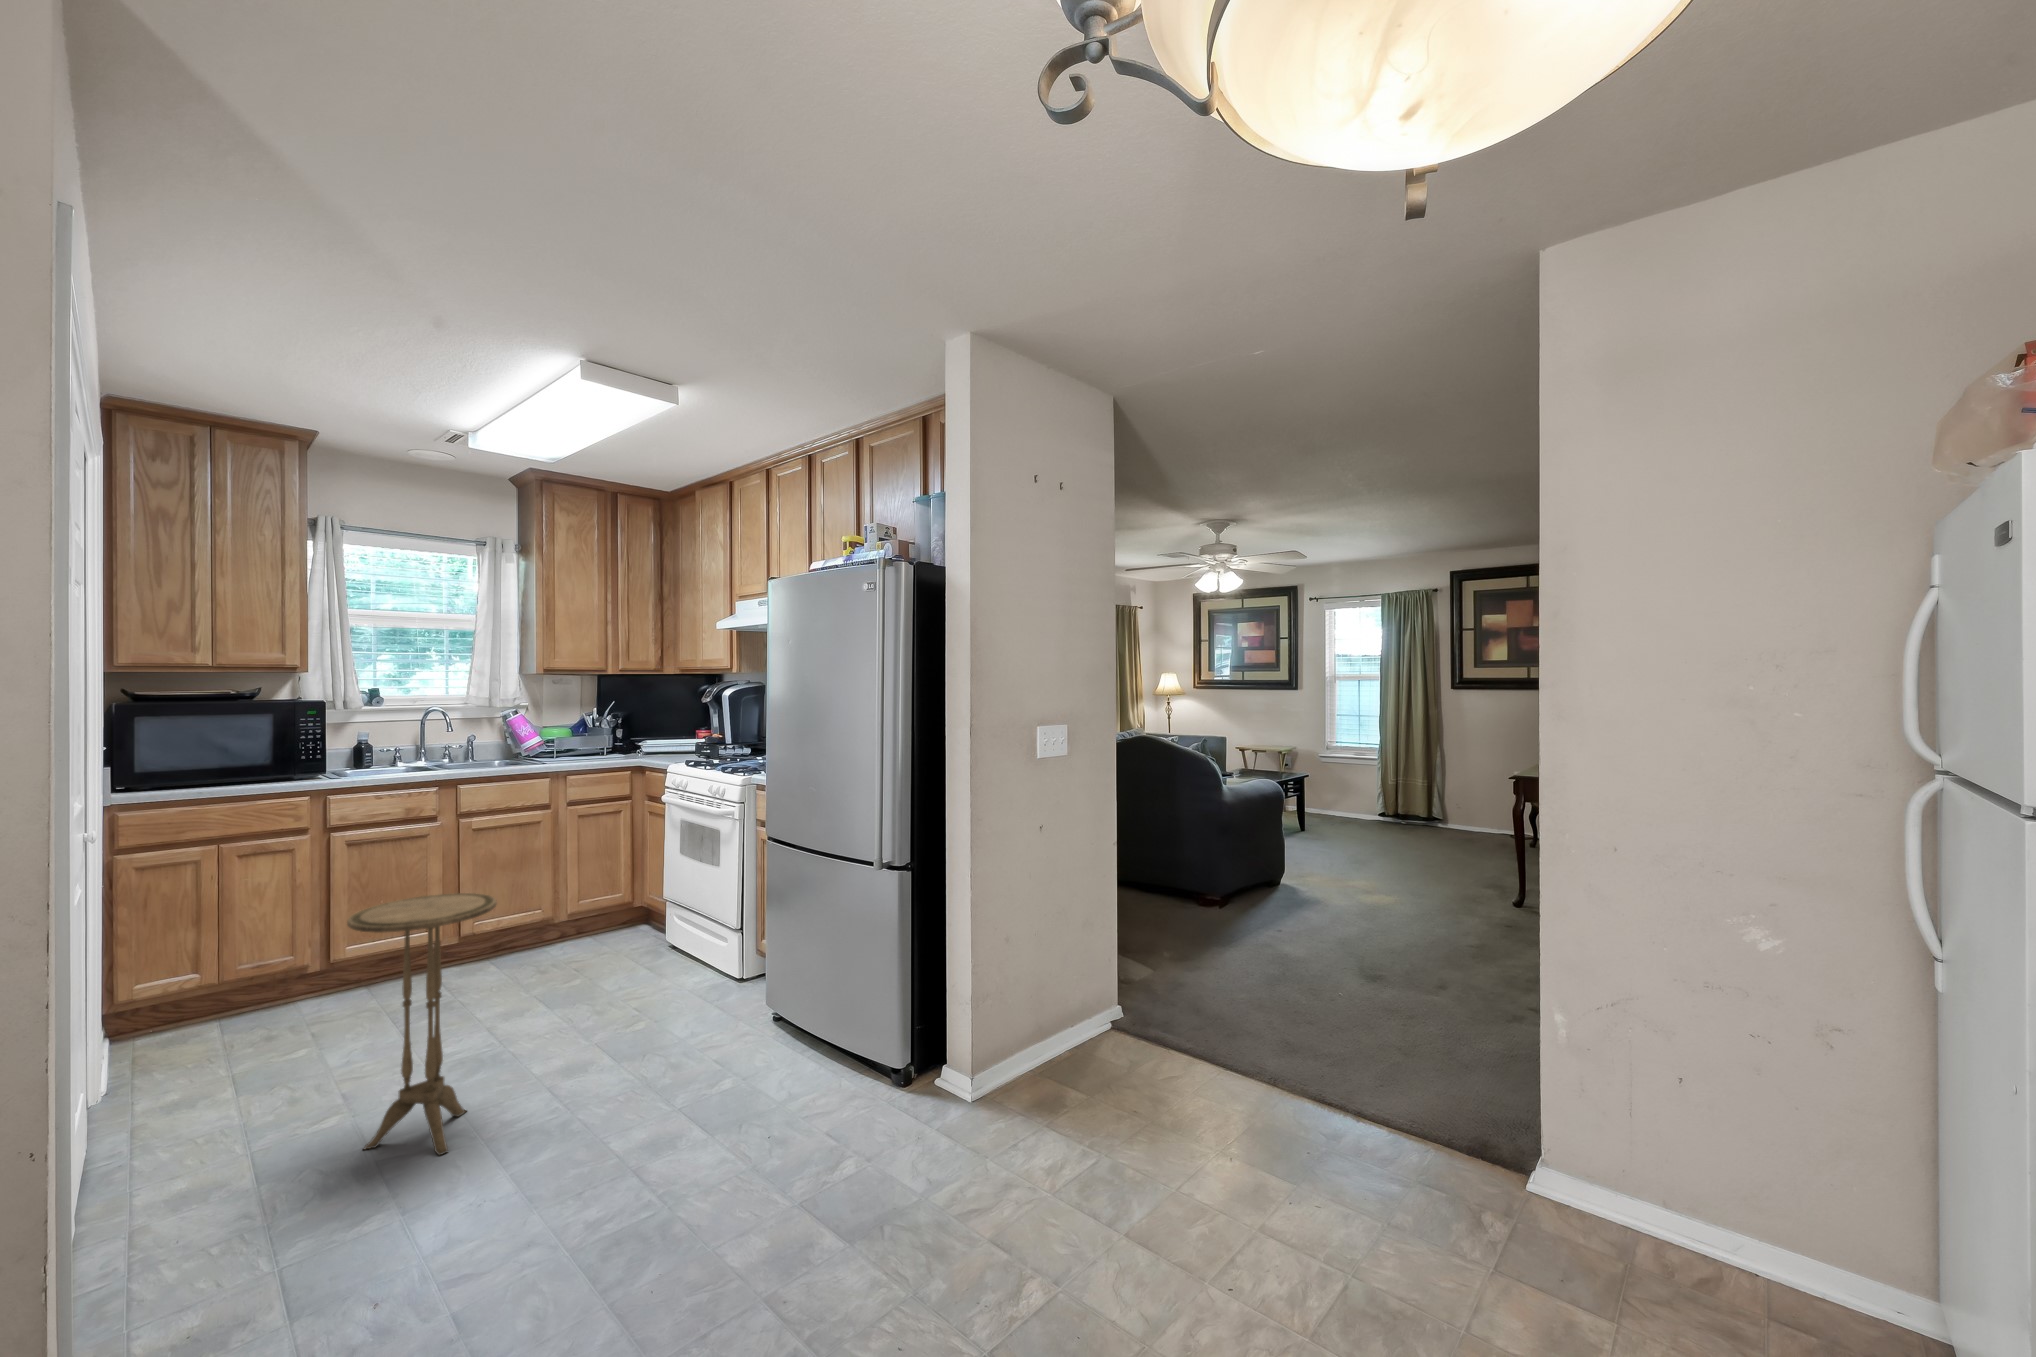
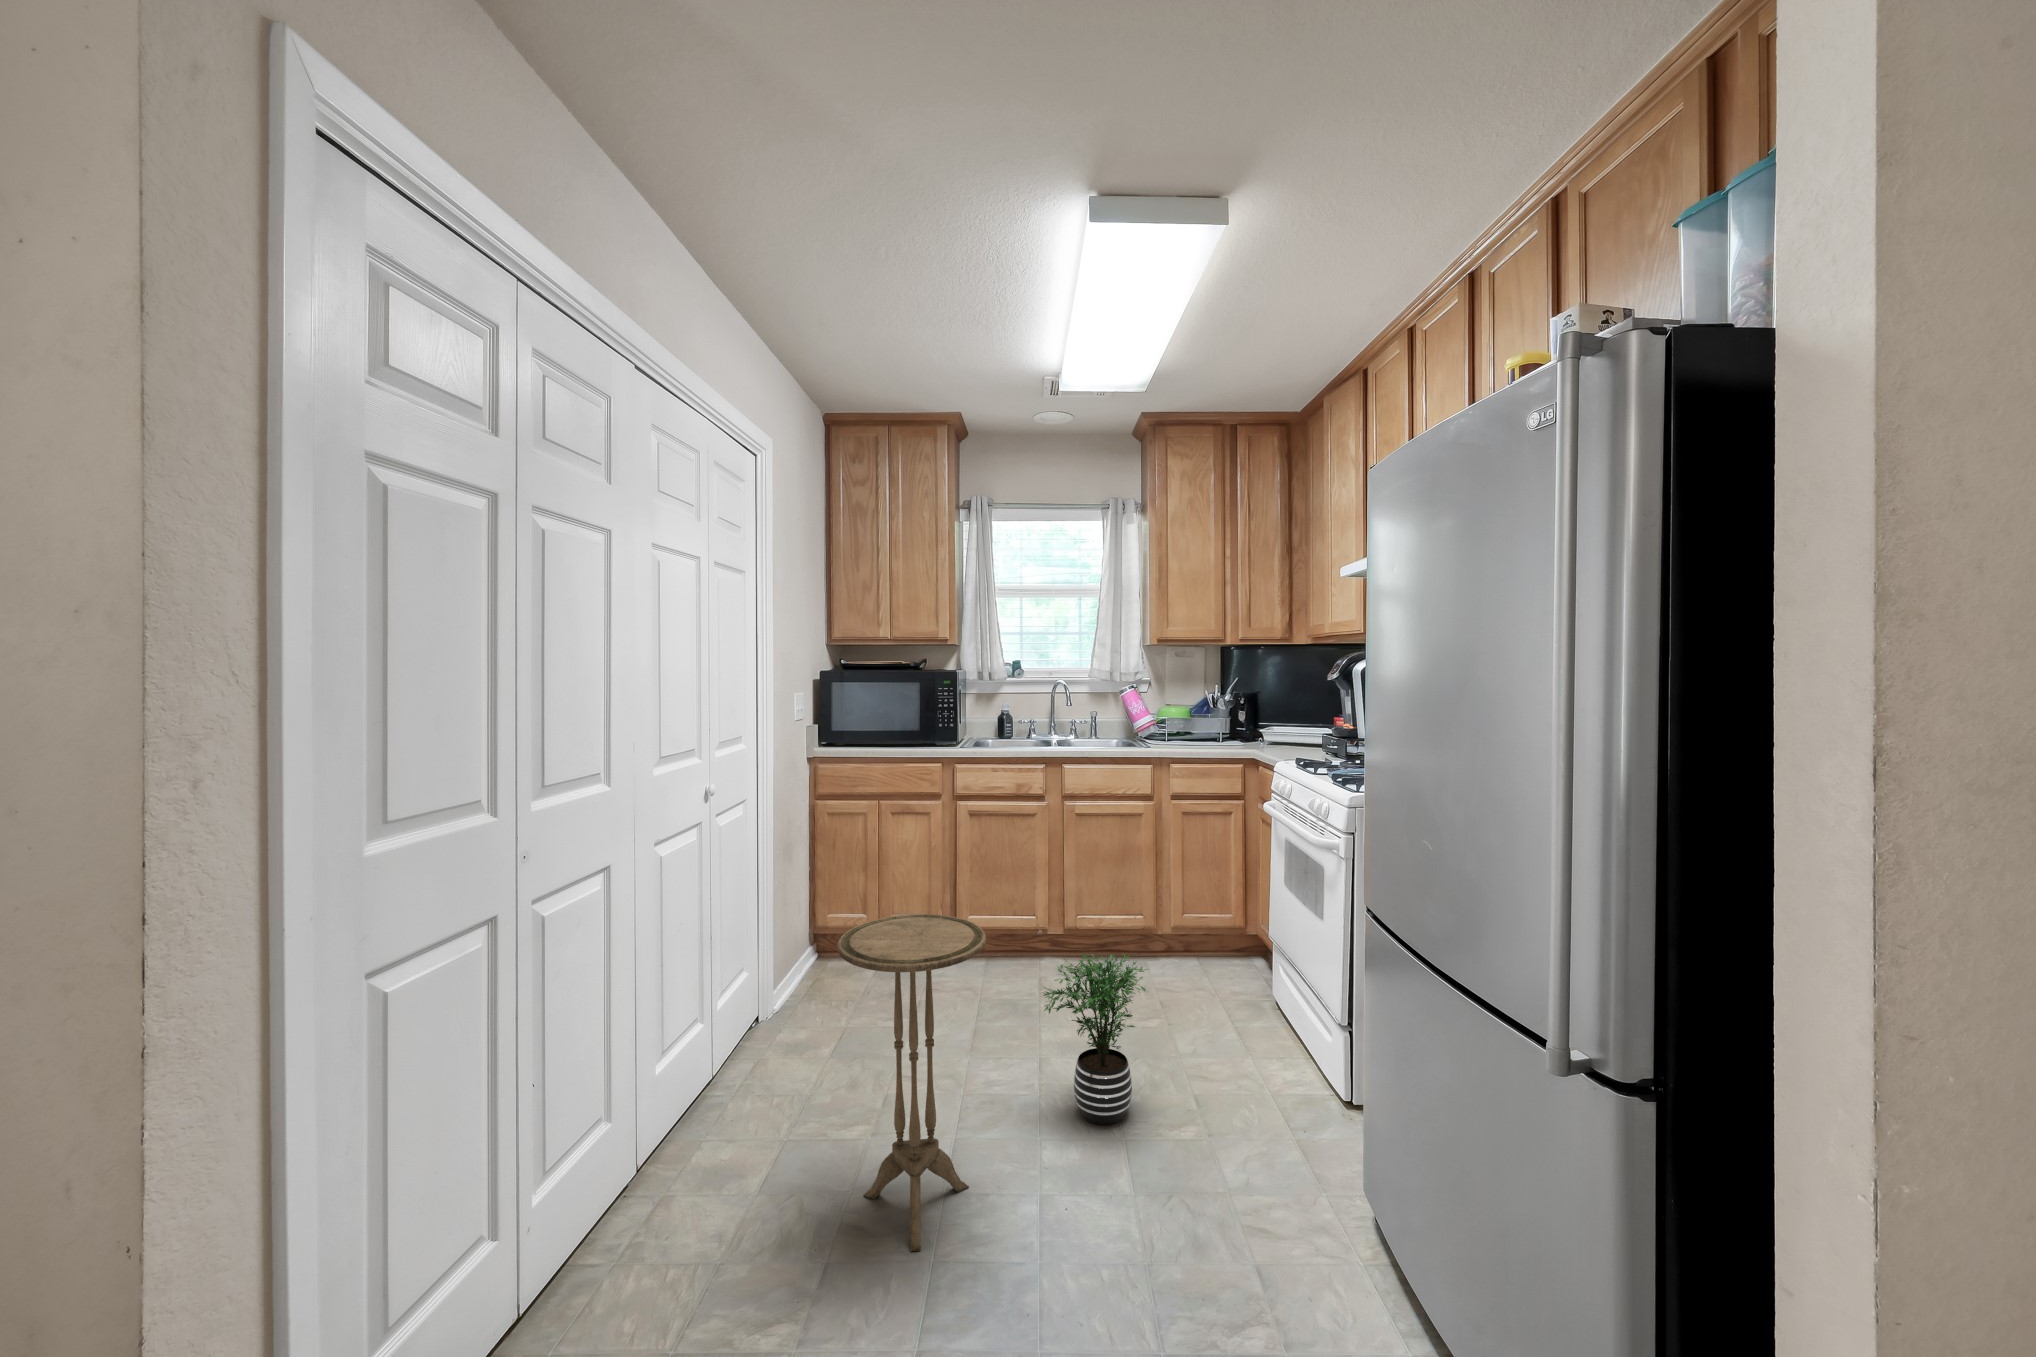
potted plant: none [506,912,605,1048] -> present [1043,953,1148,1125]

